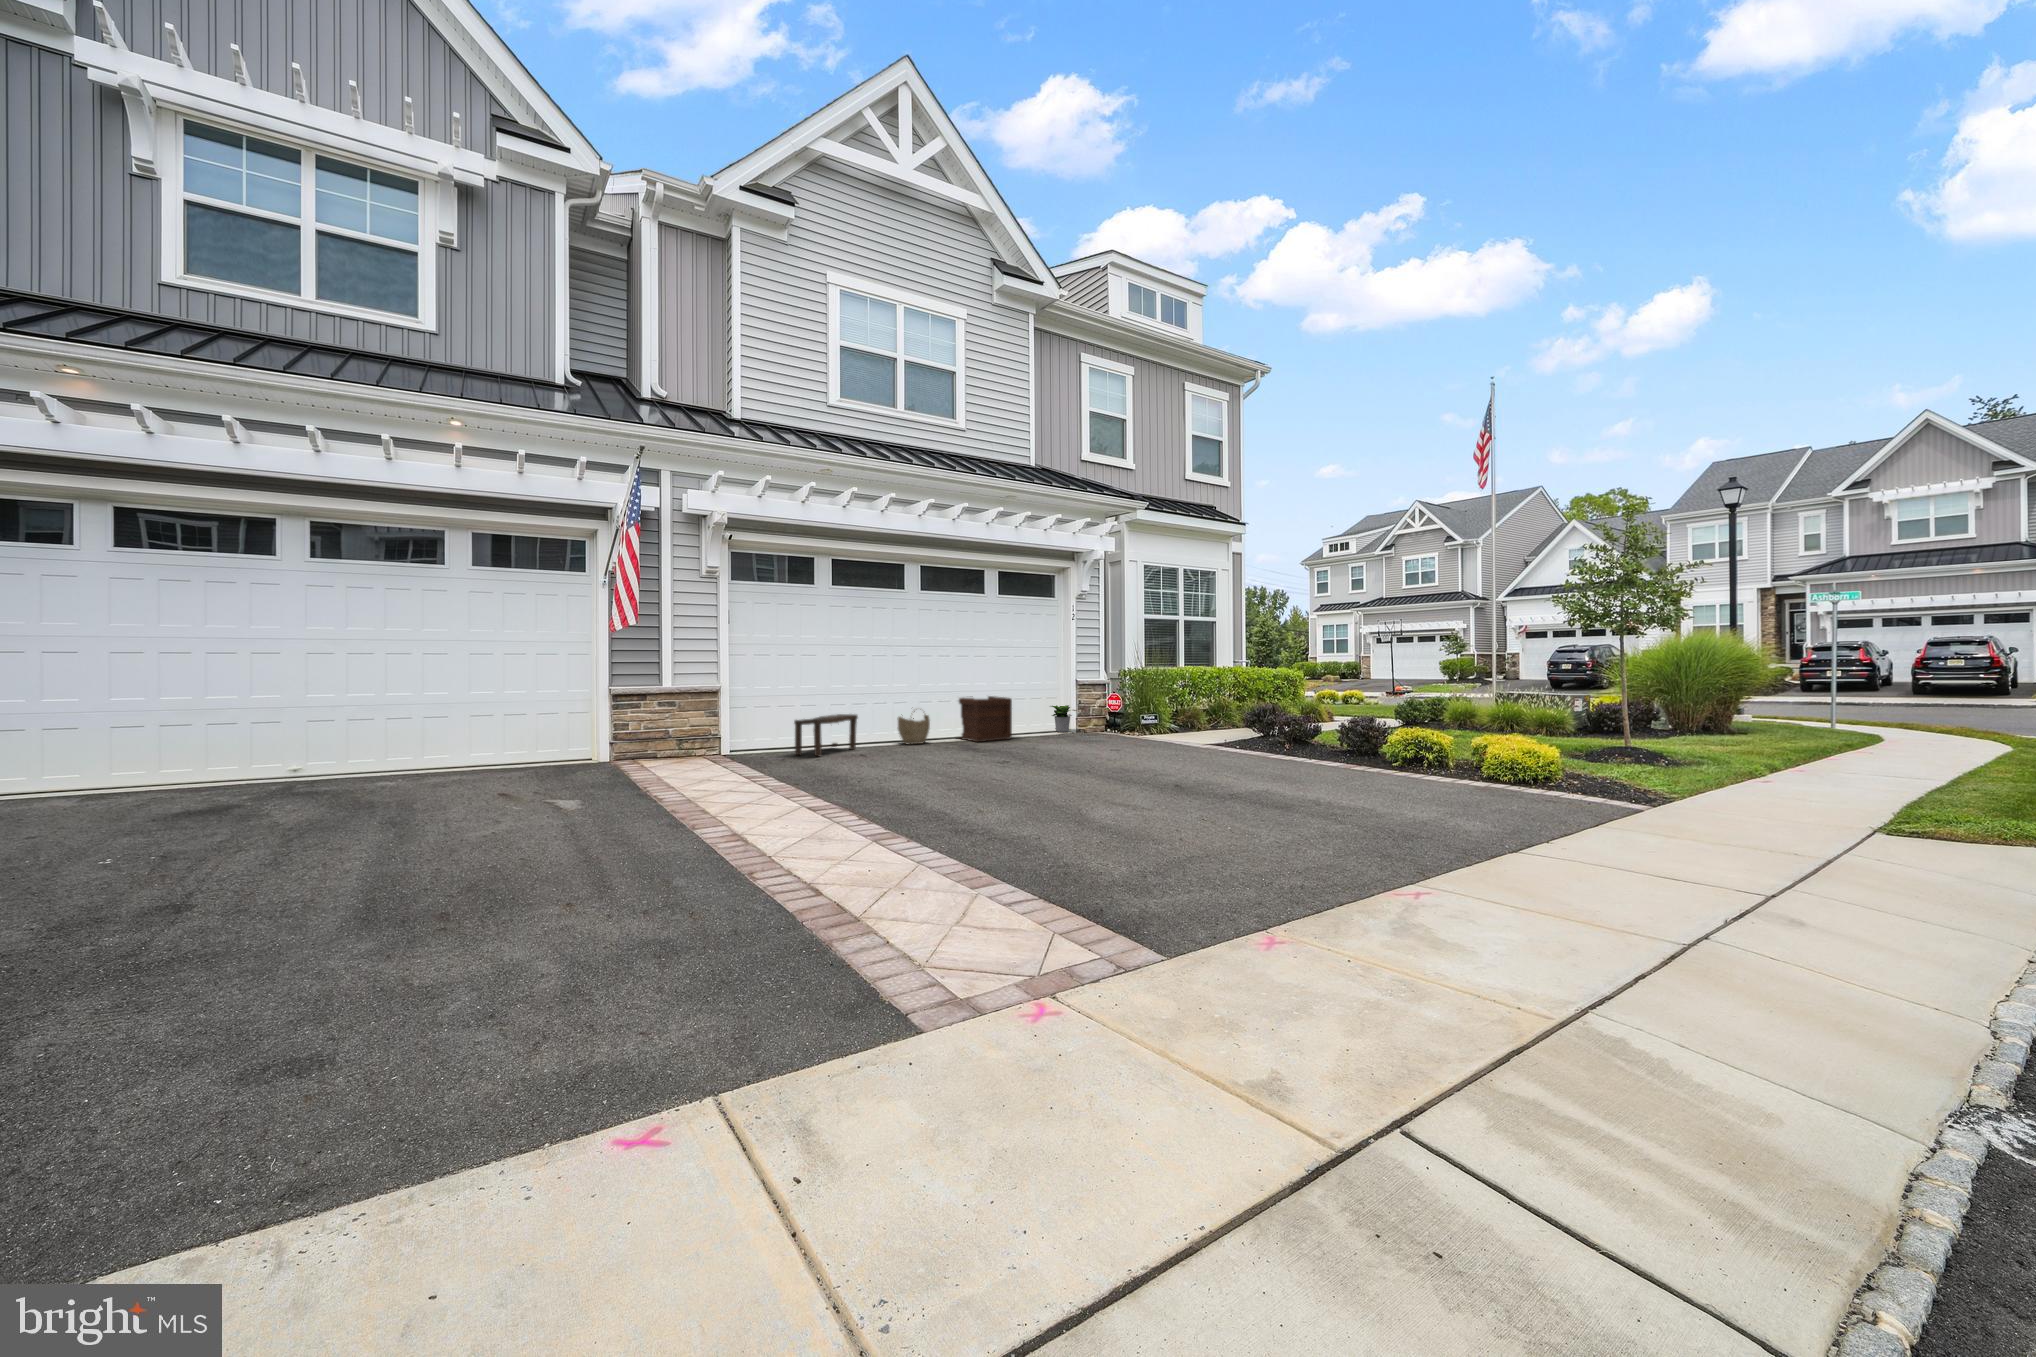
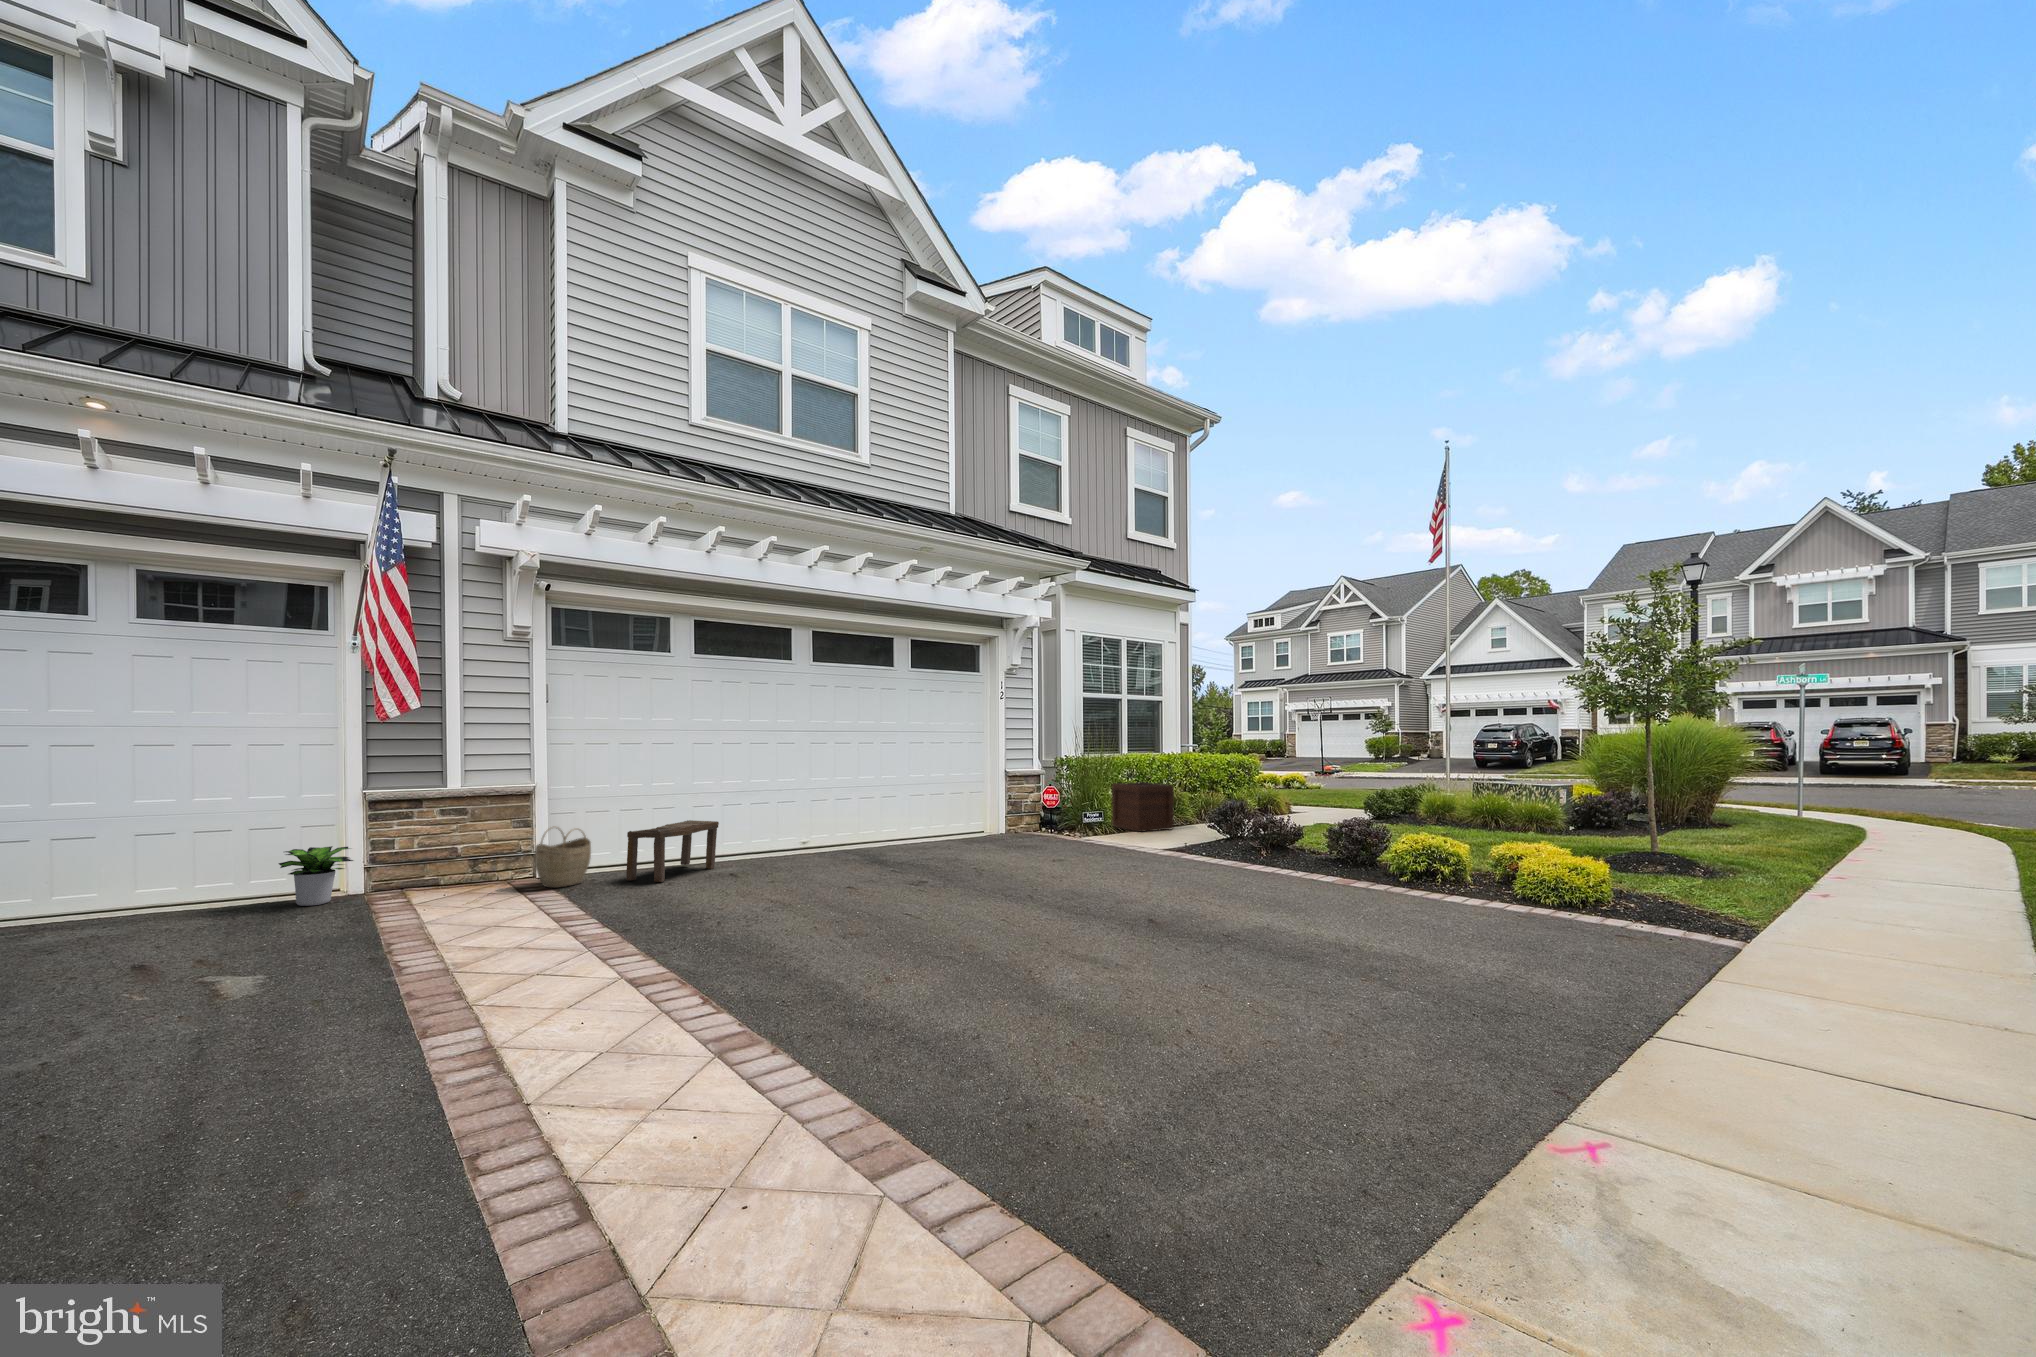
wooden crate: present [957,696,1012,742] -> present [1111,782,1174,832]
potted plant: present [1051,705,1077,732] -> present [279,846,353,906]
woven basket: present [897,711,930,744] -> present [535,828,591,888]

